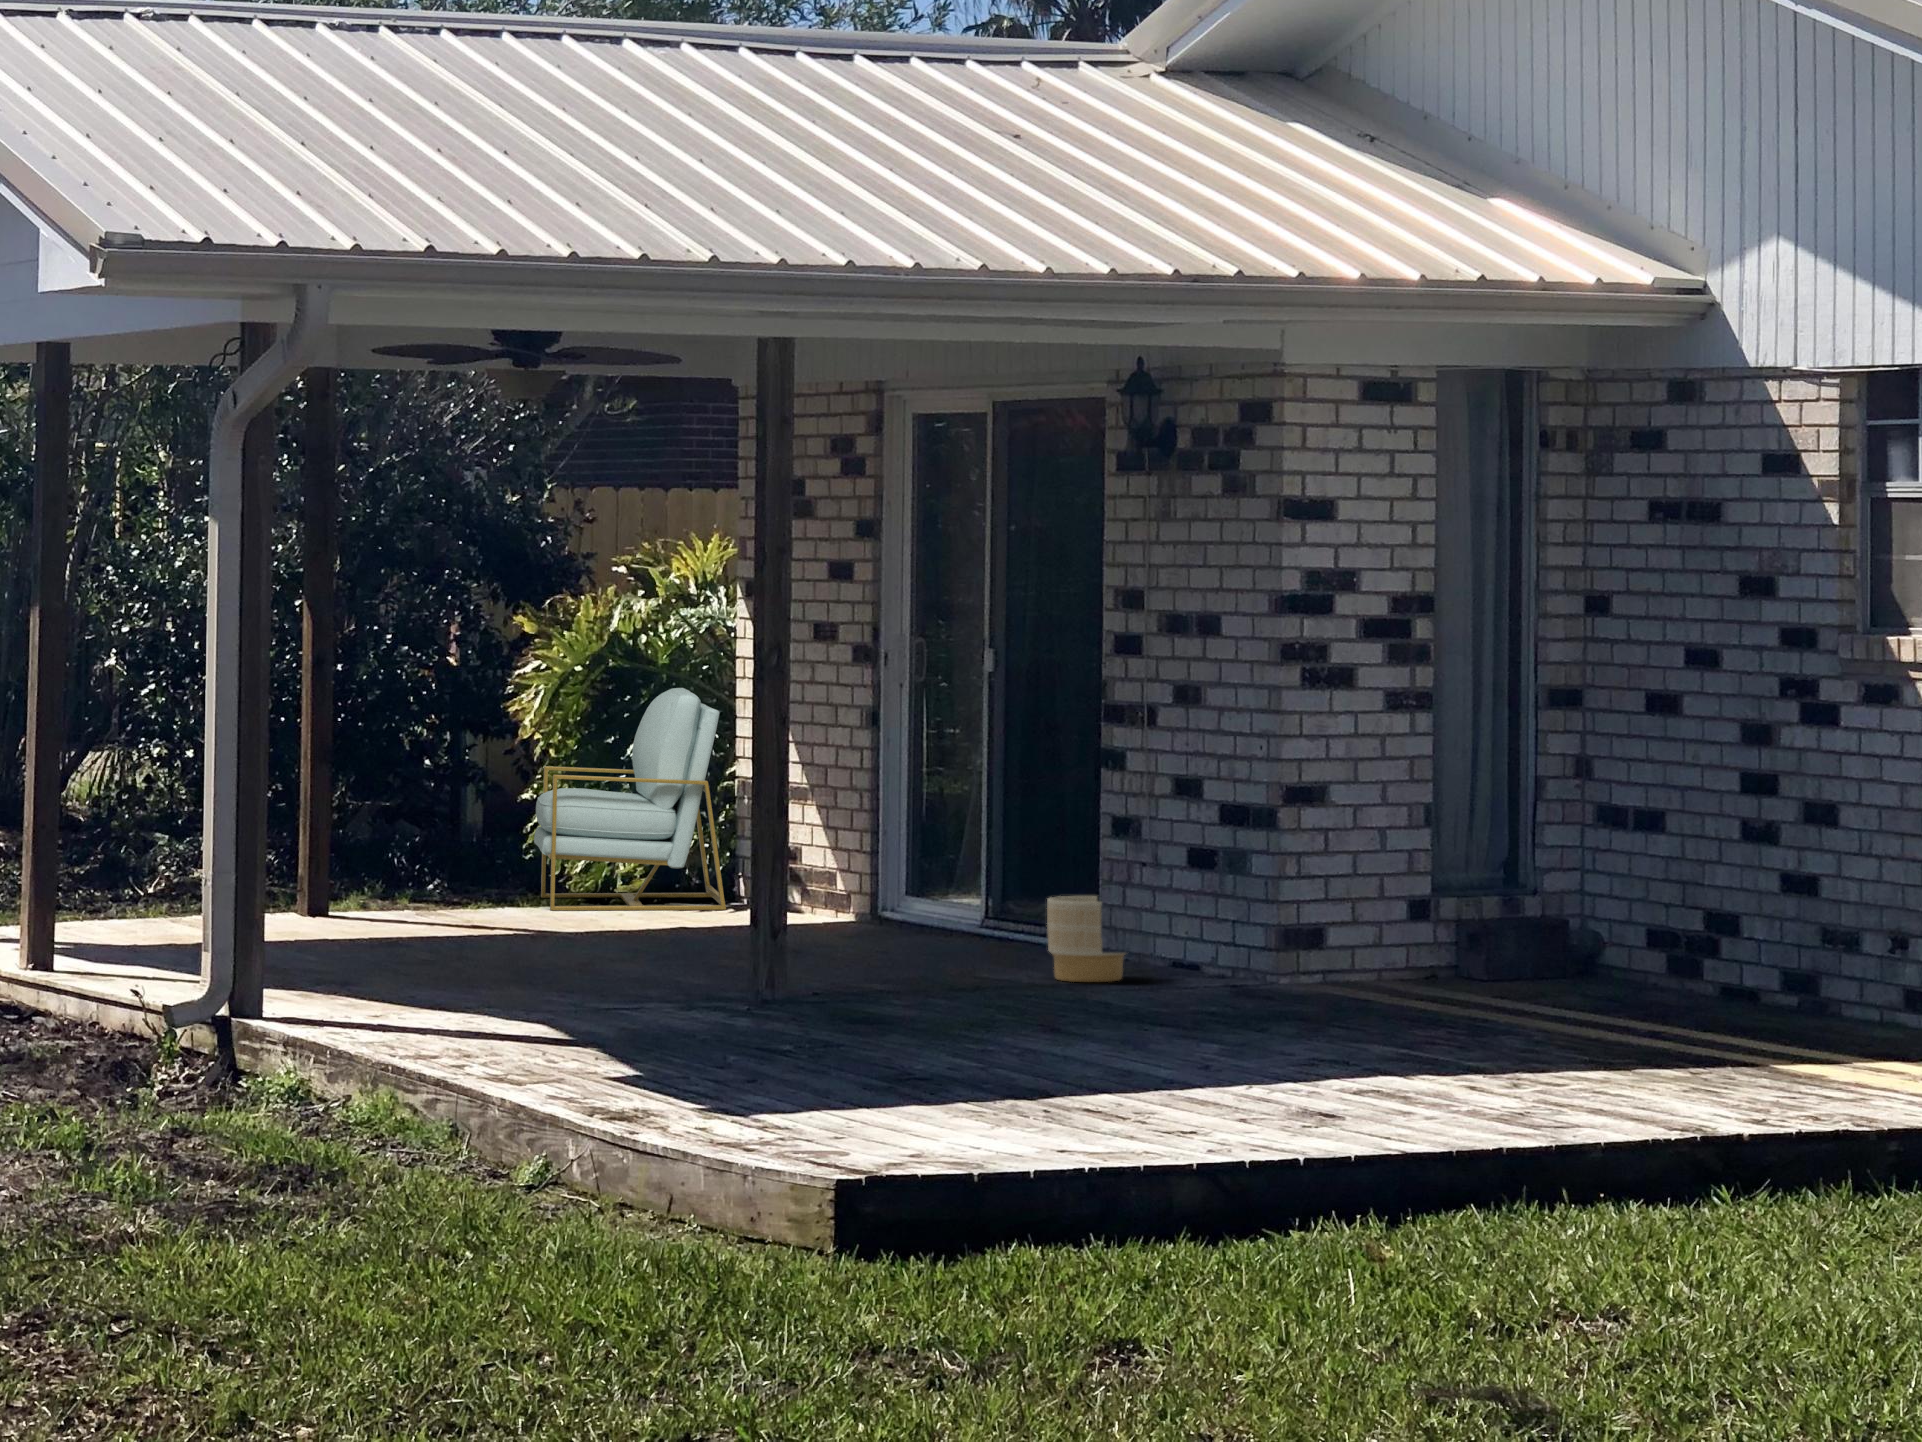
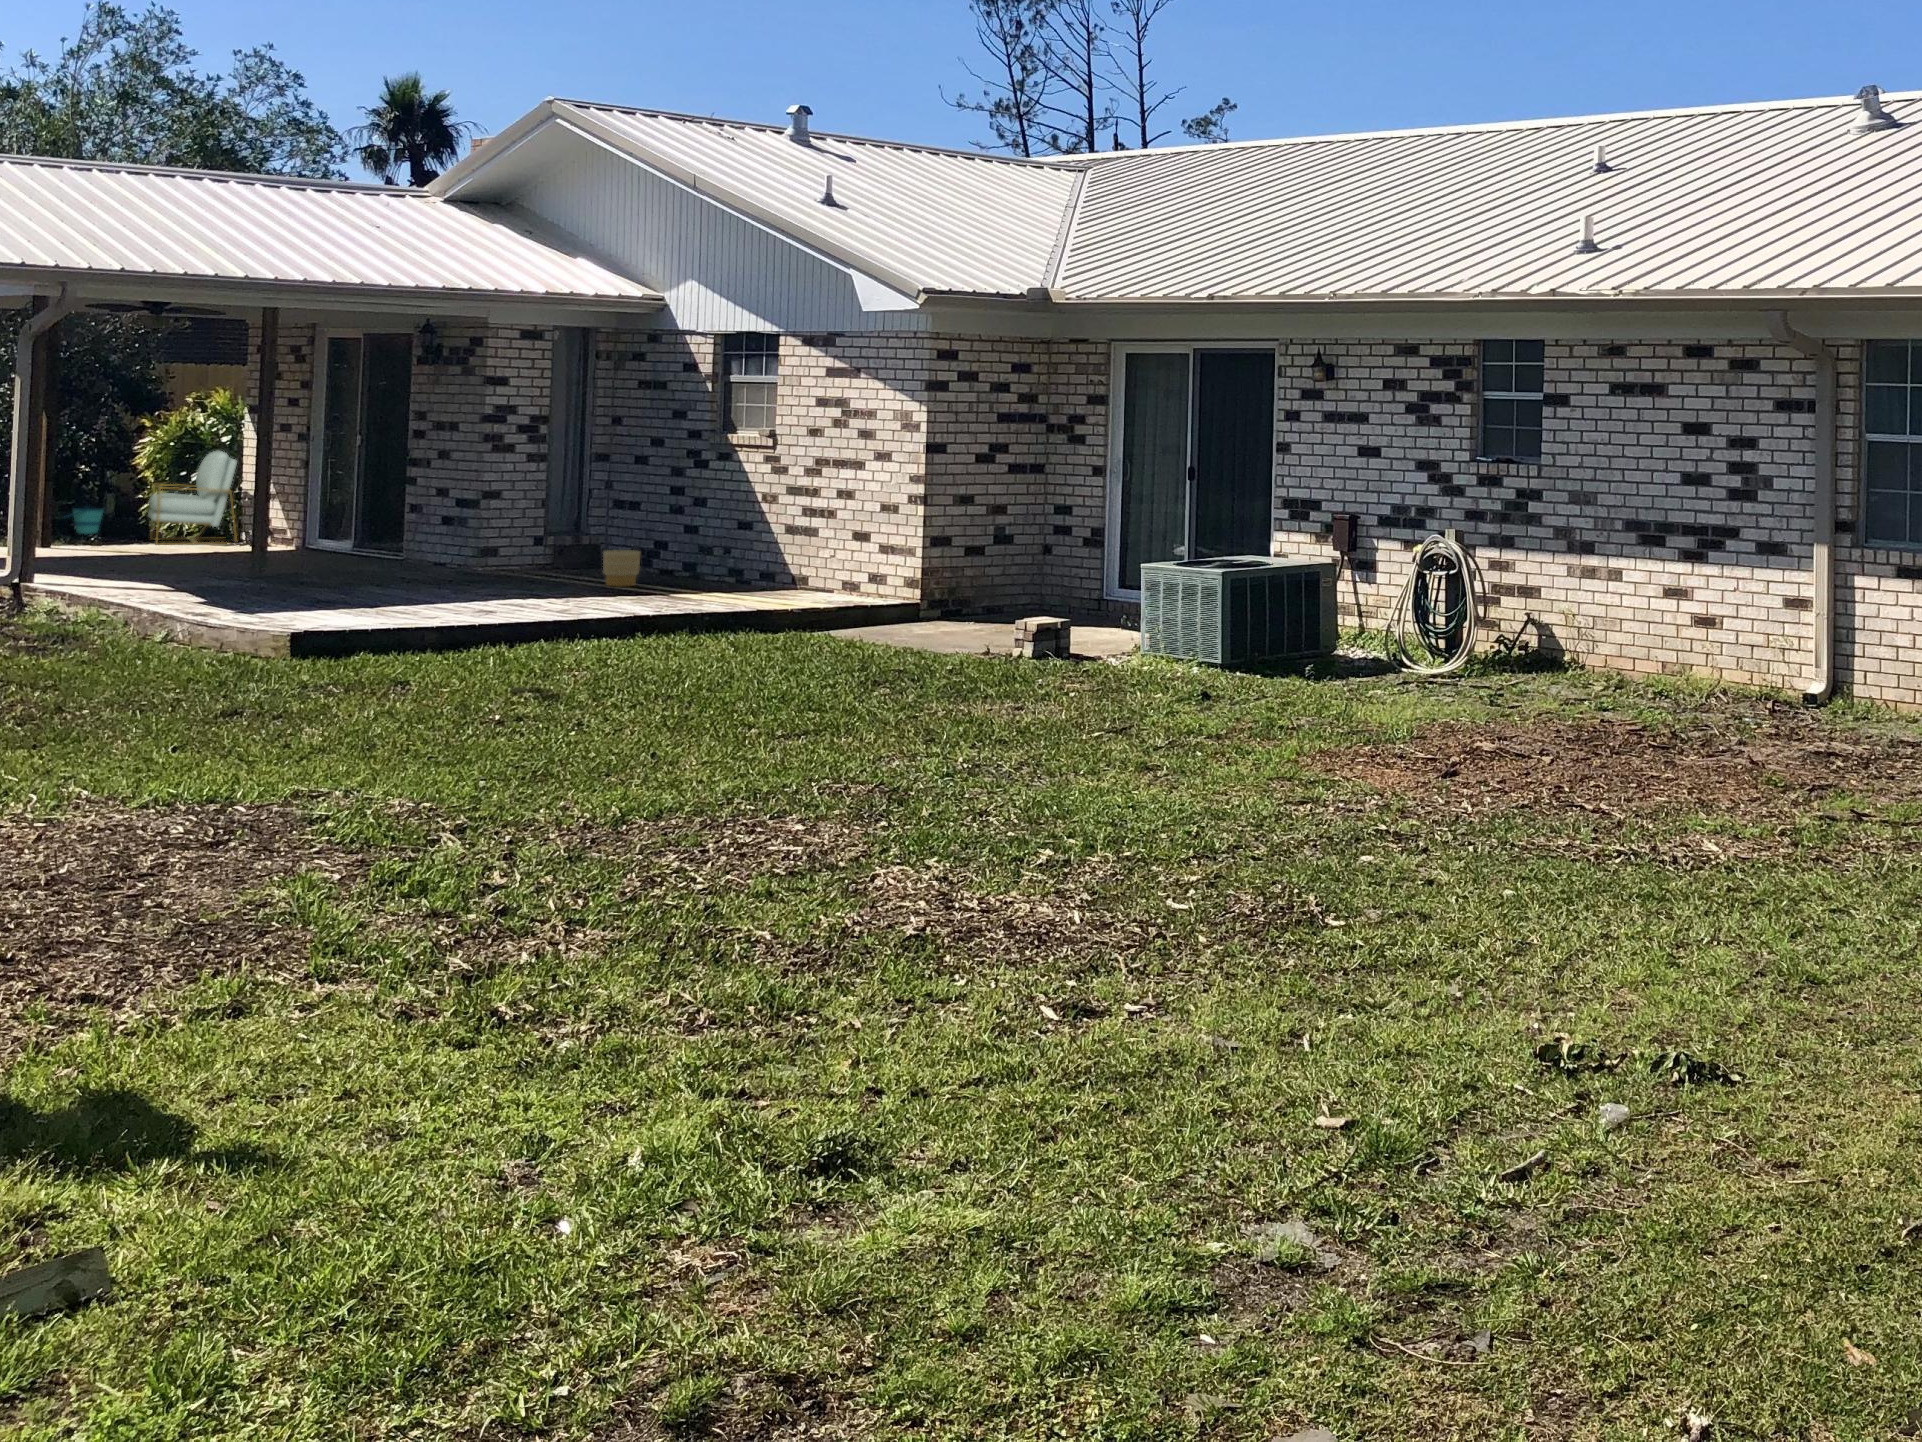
bucket: none [362,814,448,881] -> present [64,506,104,534]
planter: present [1047,896,1125,982] -> present [603,550,640,587]

